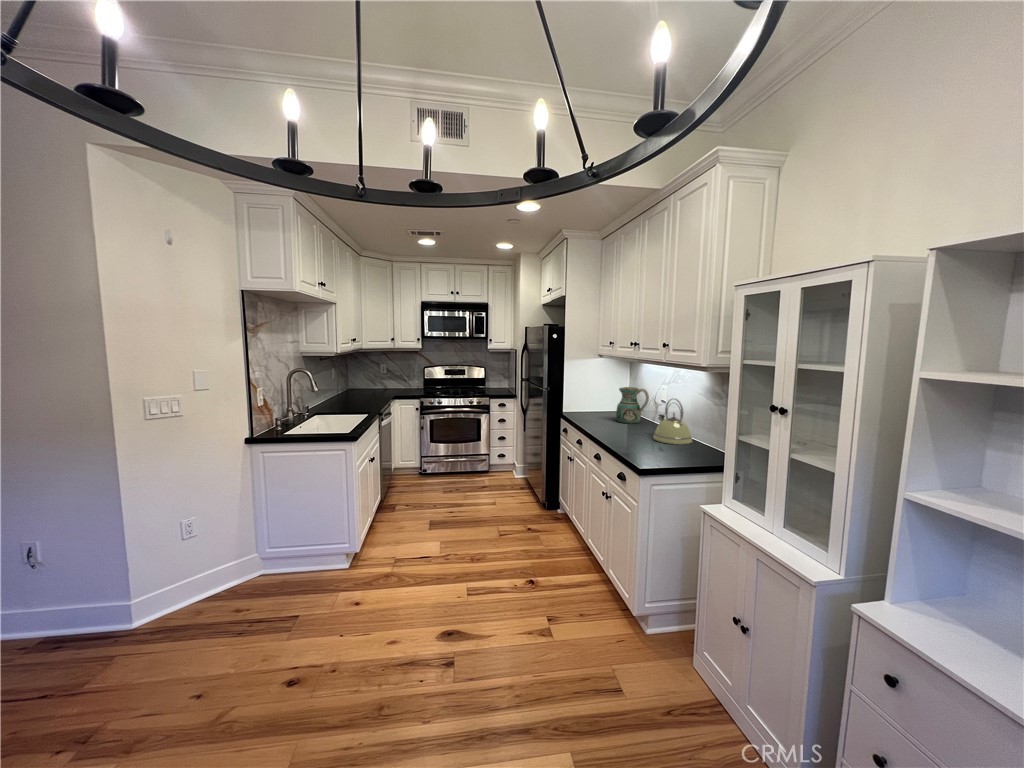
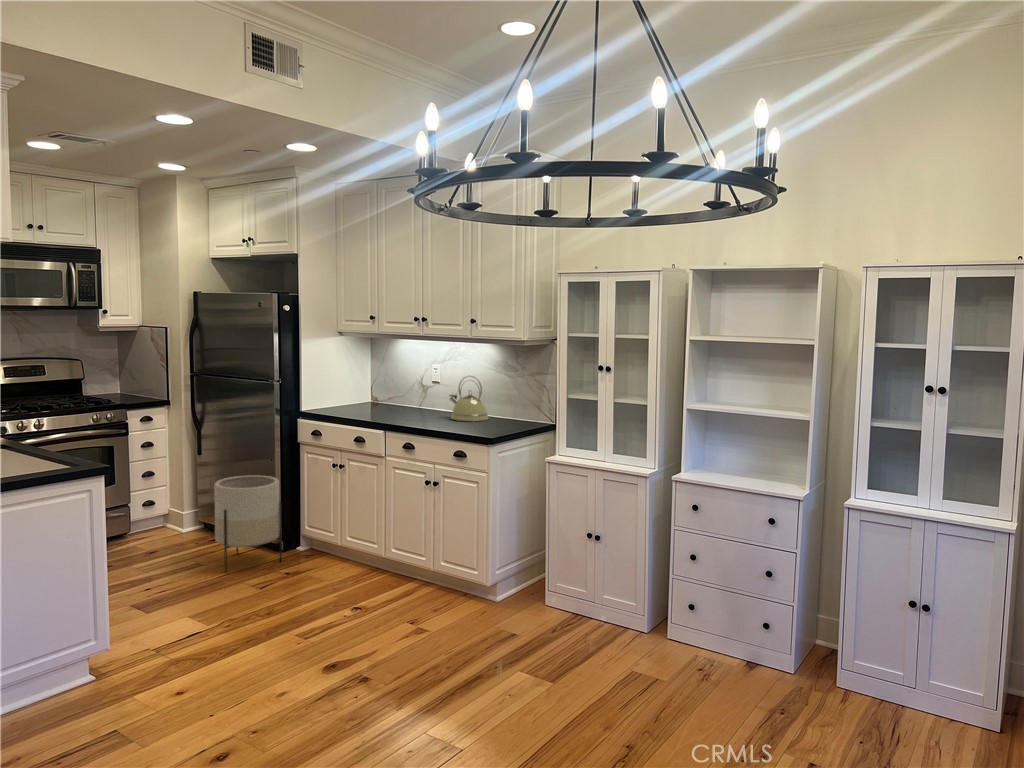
ceramic pitcher: present [616,387,649,423] -> none [381,370,420,412]
planter: none [498,451,541,519] -> present [214,475,282,573]

